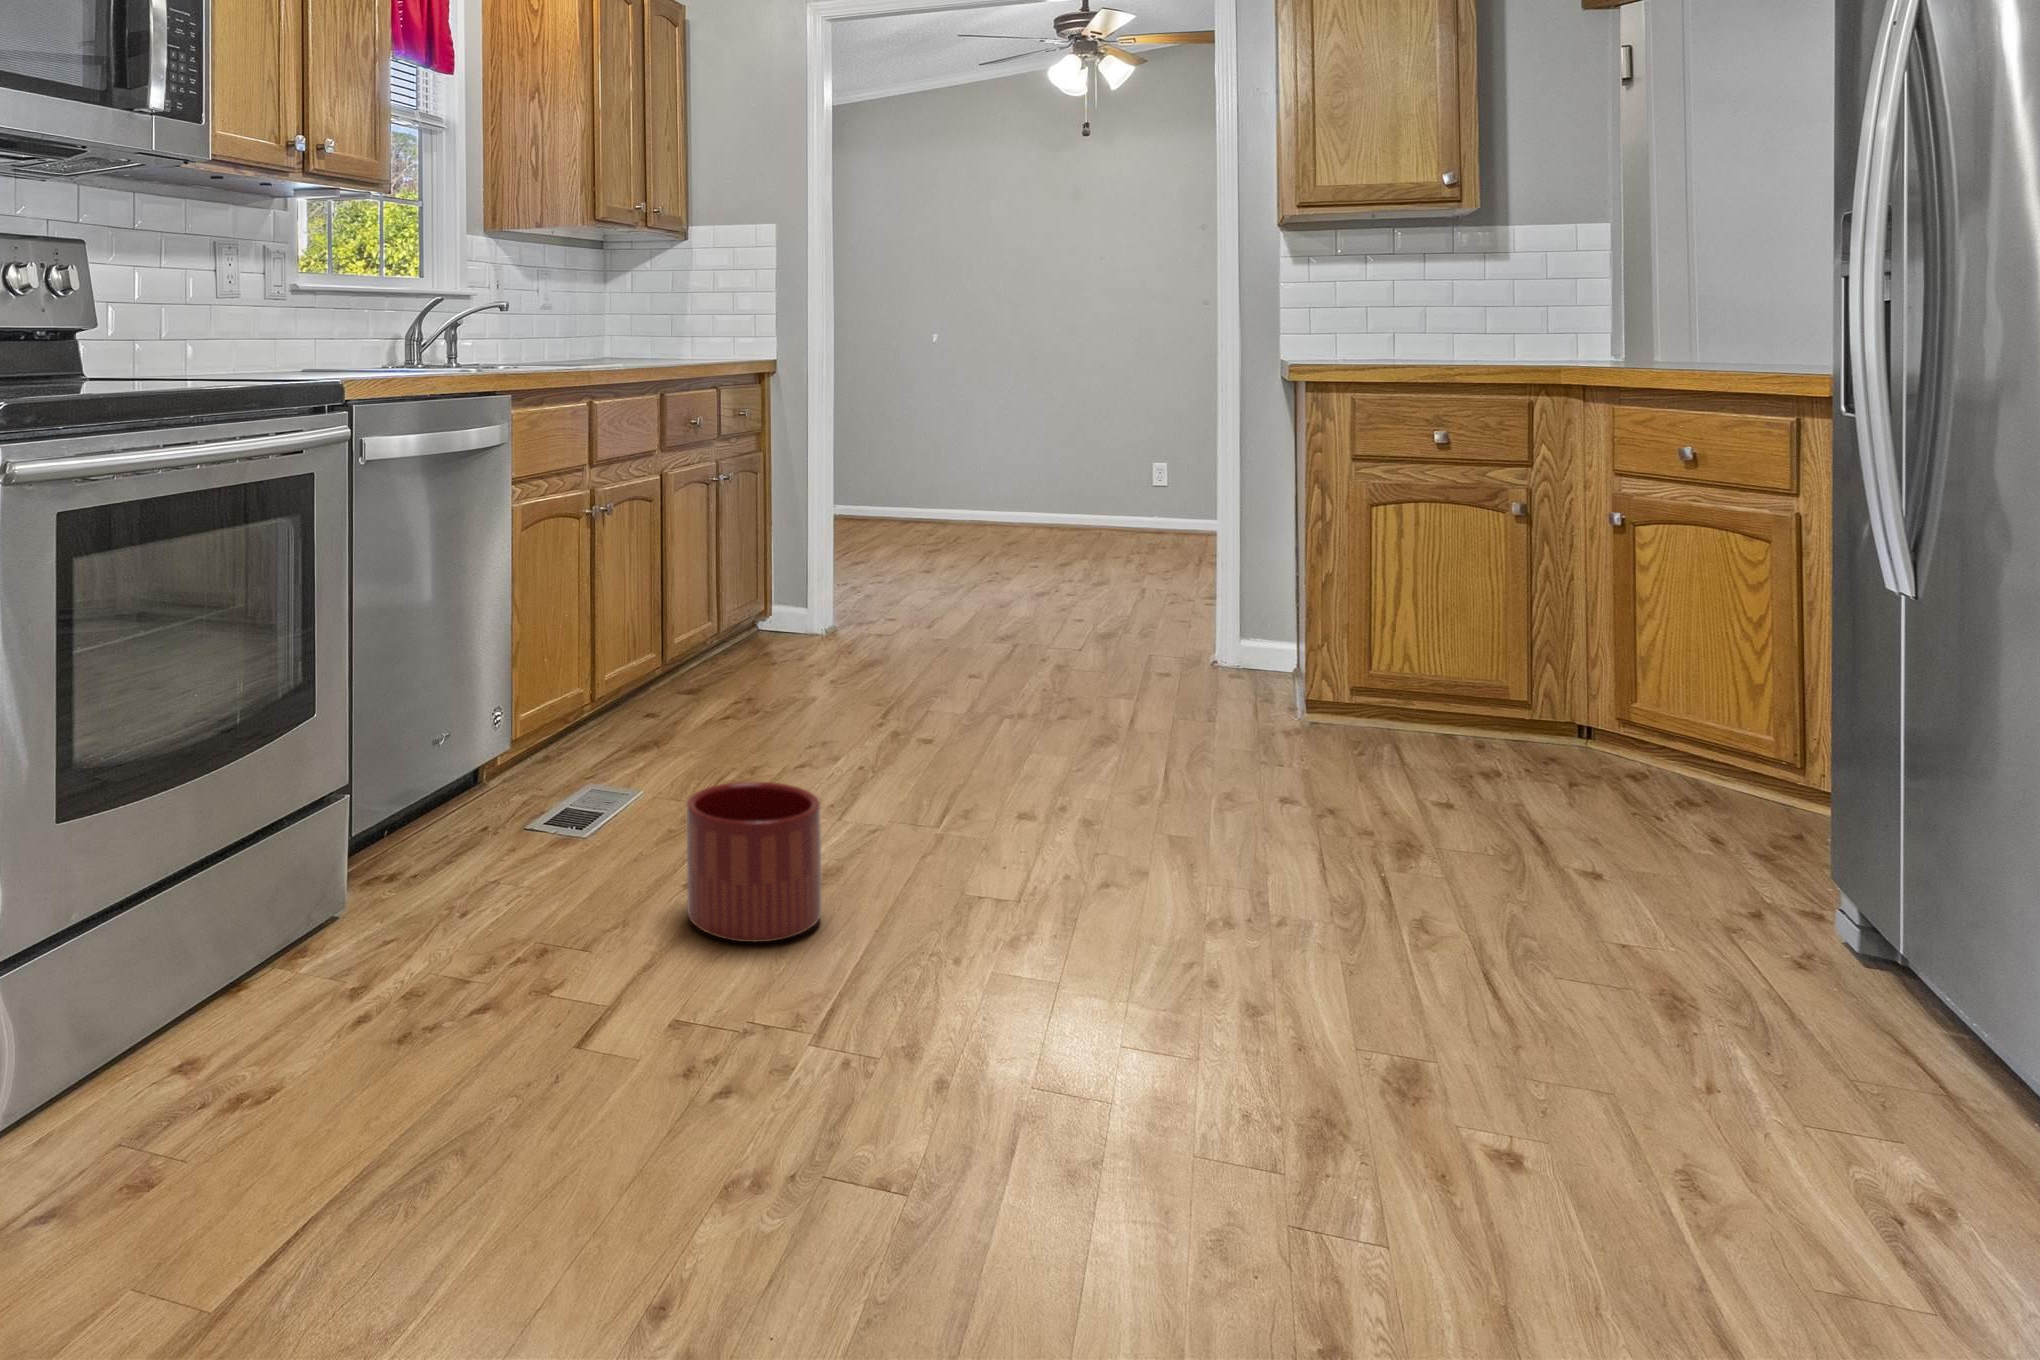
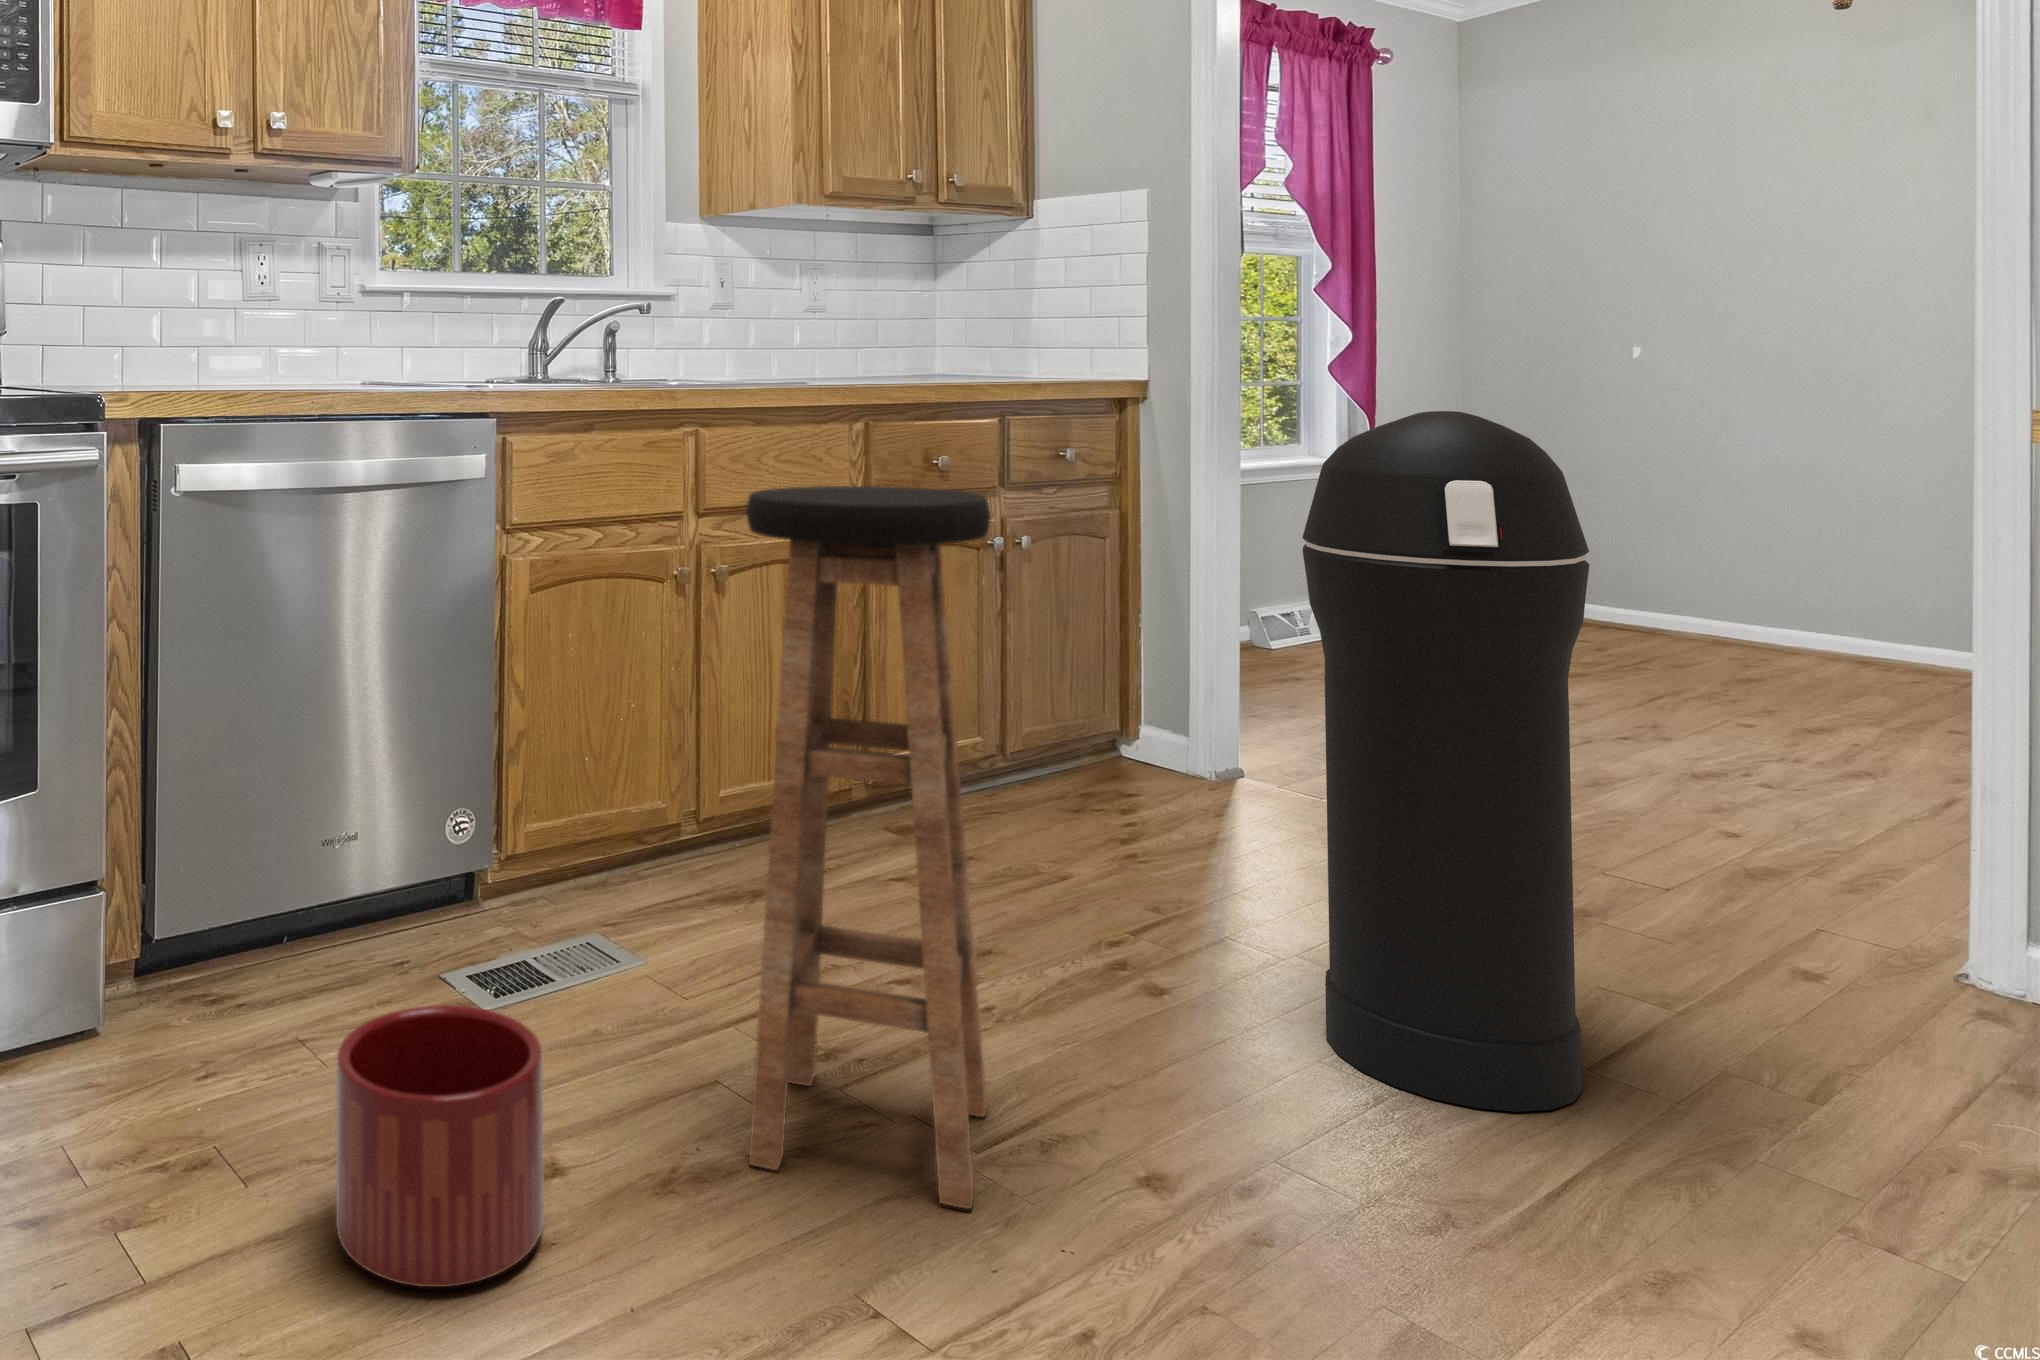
trash can: none [1013,376,1151,751] -> present [1302,411,1589,1112]
bar stool: none [816,430,980,851] -> present [746,486,991,1209]

